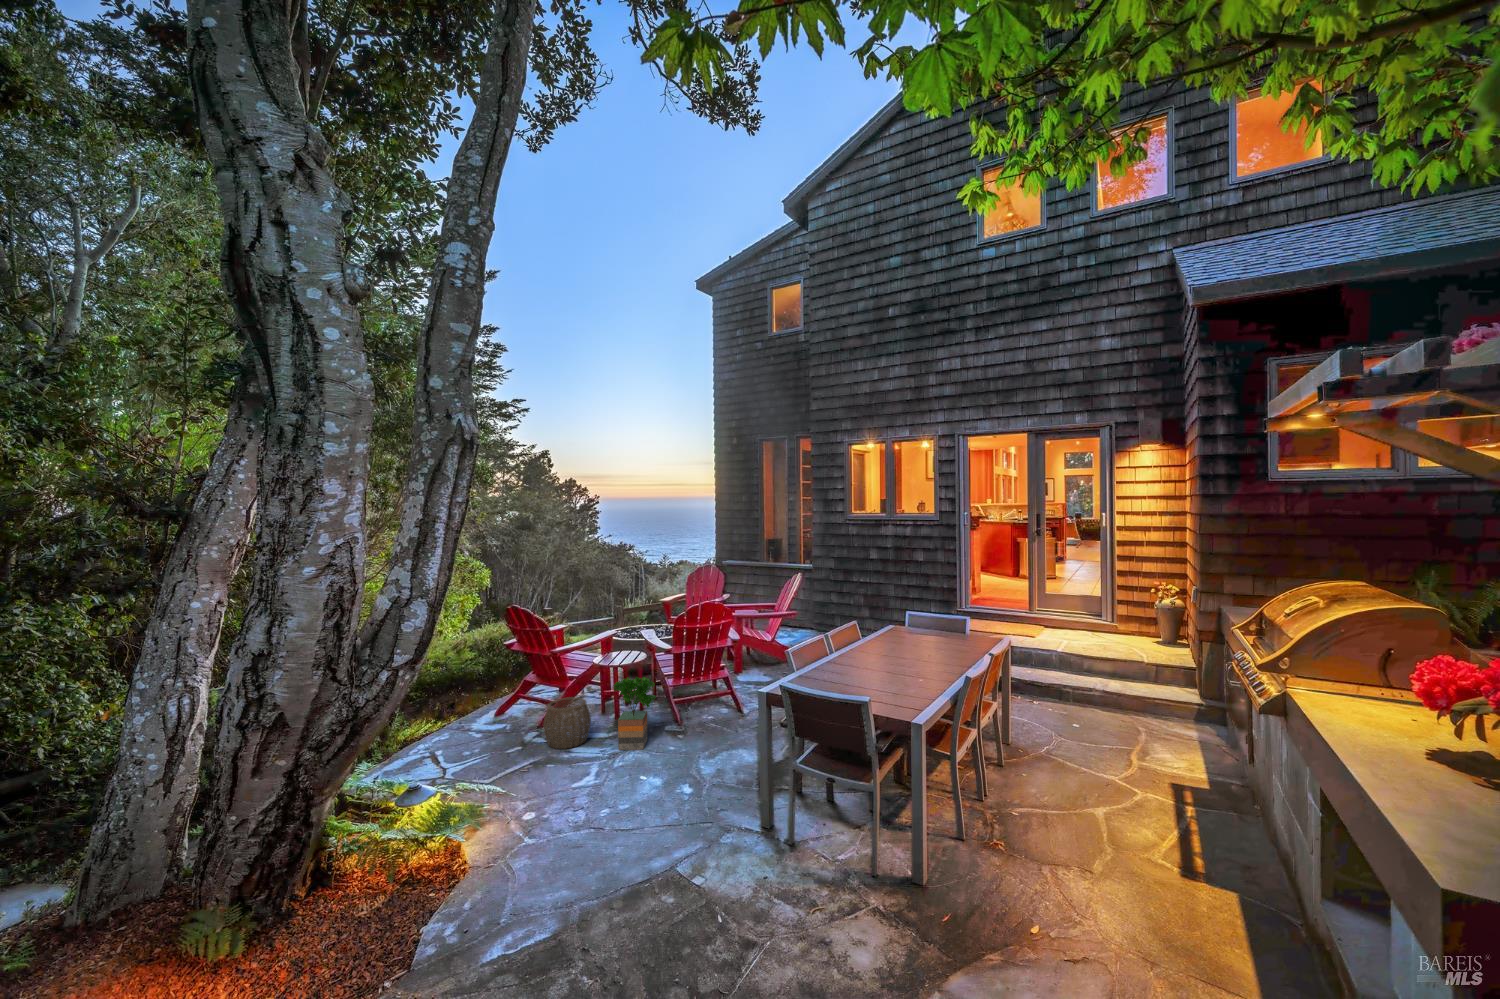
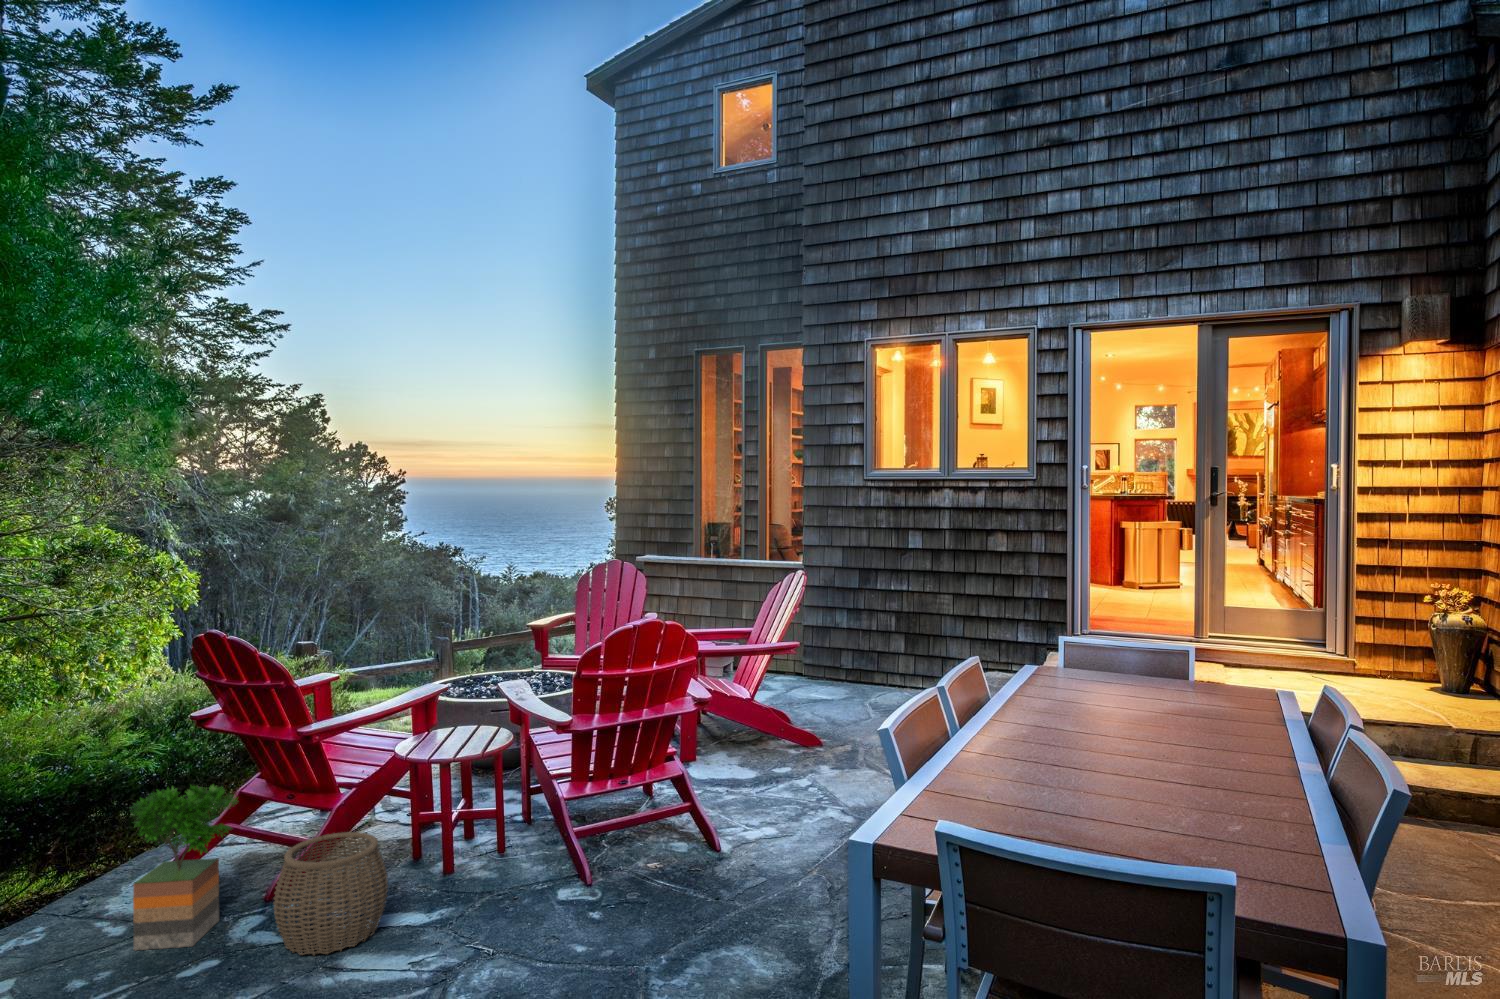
potted tree: present [613,677,656,750] -> present [132,785,237,950]

